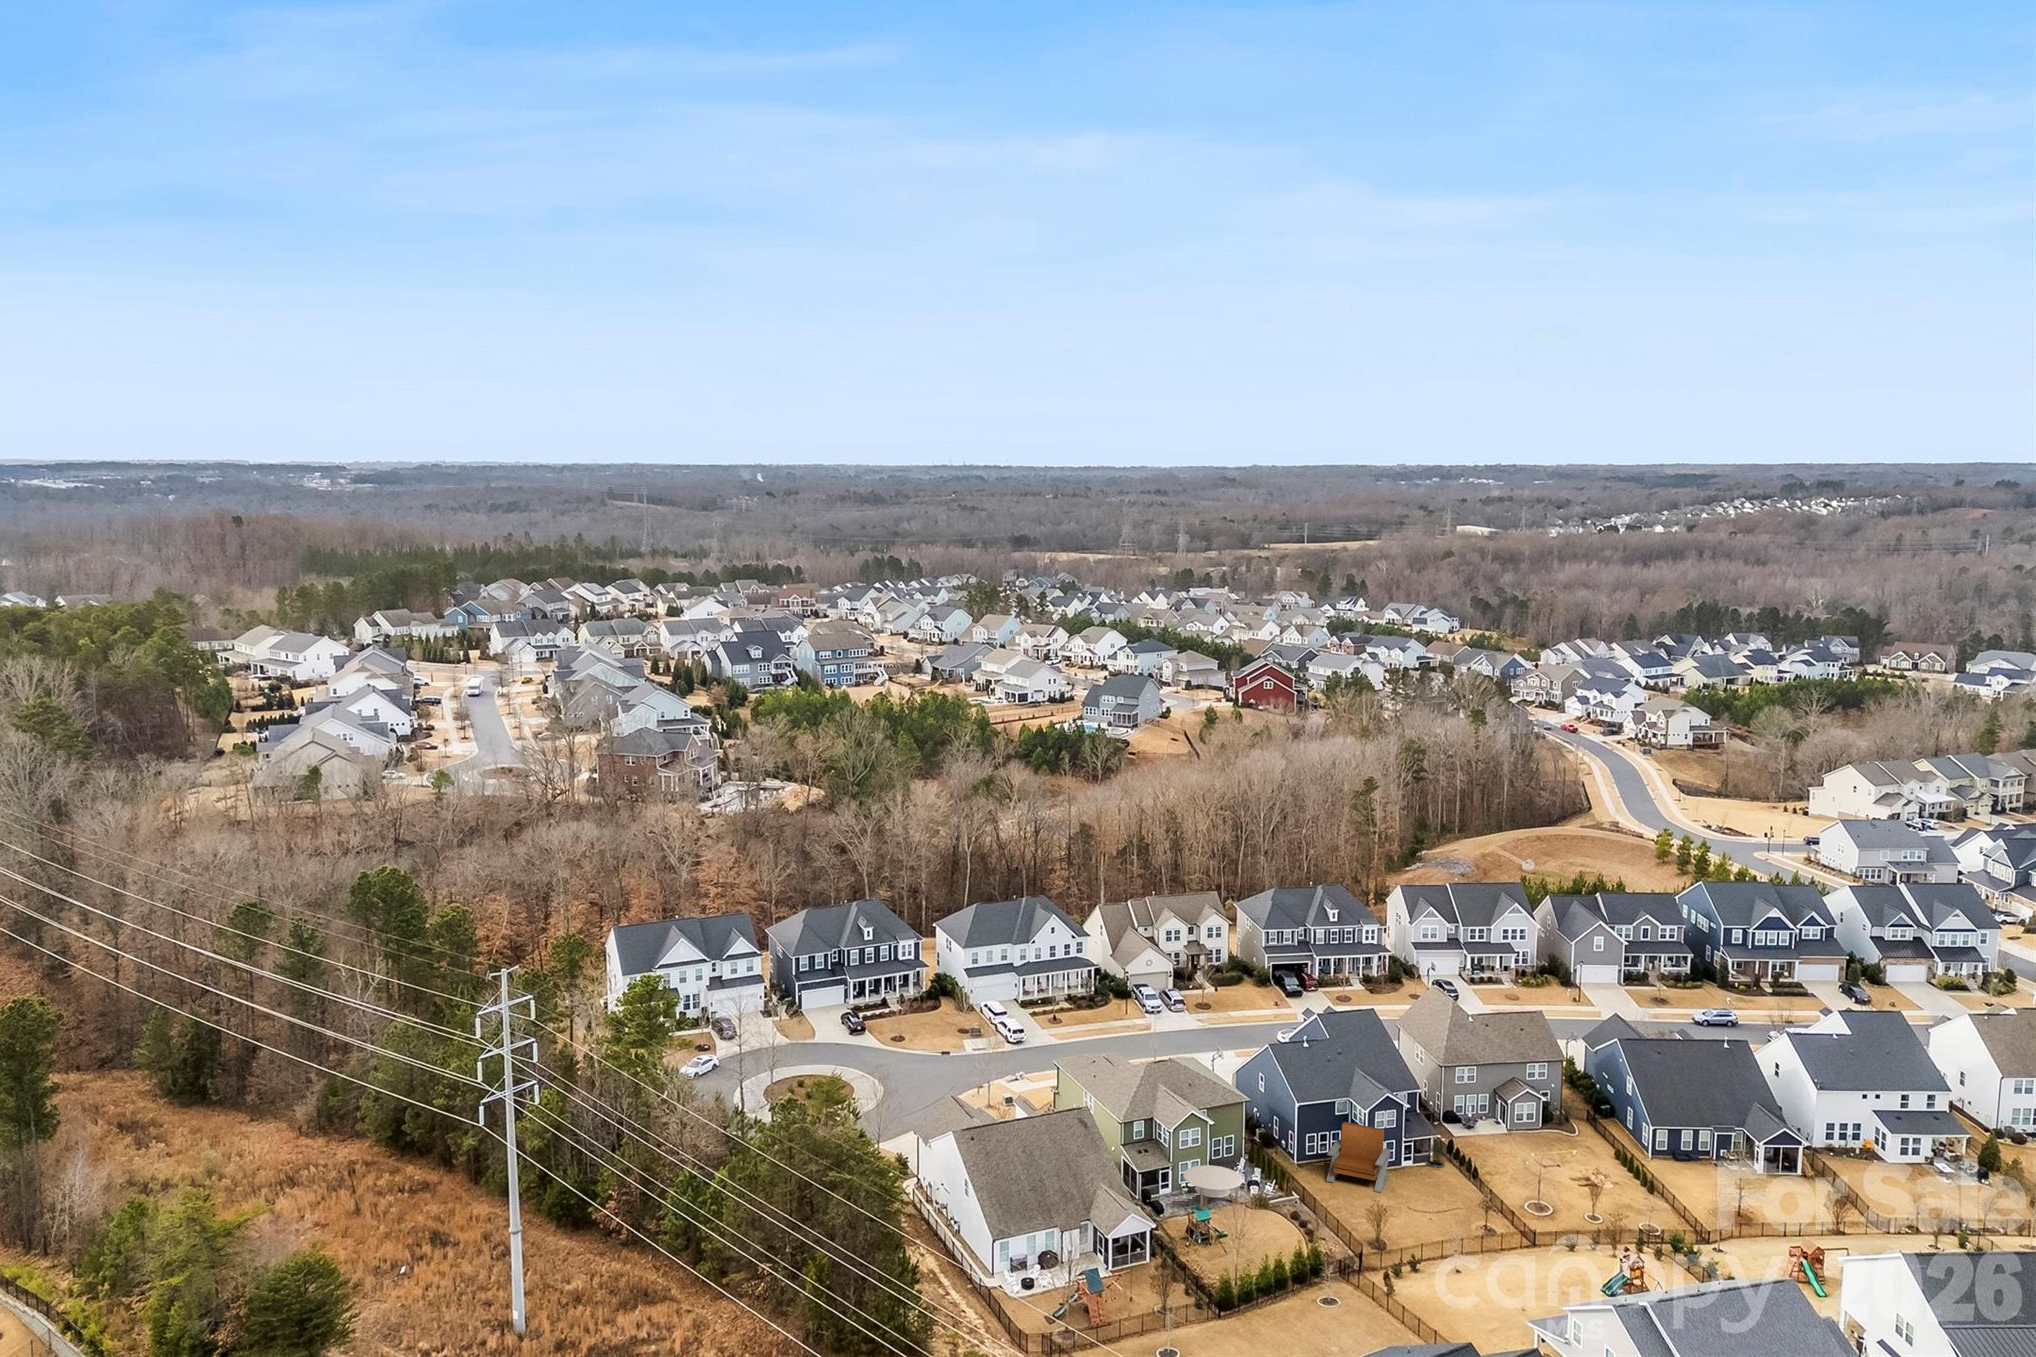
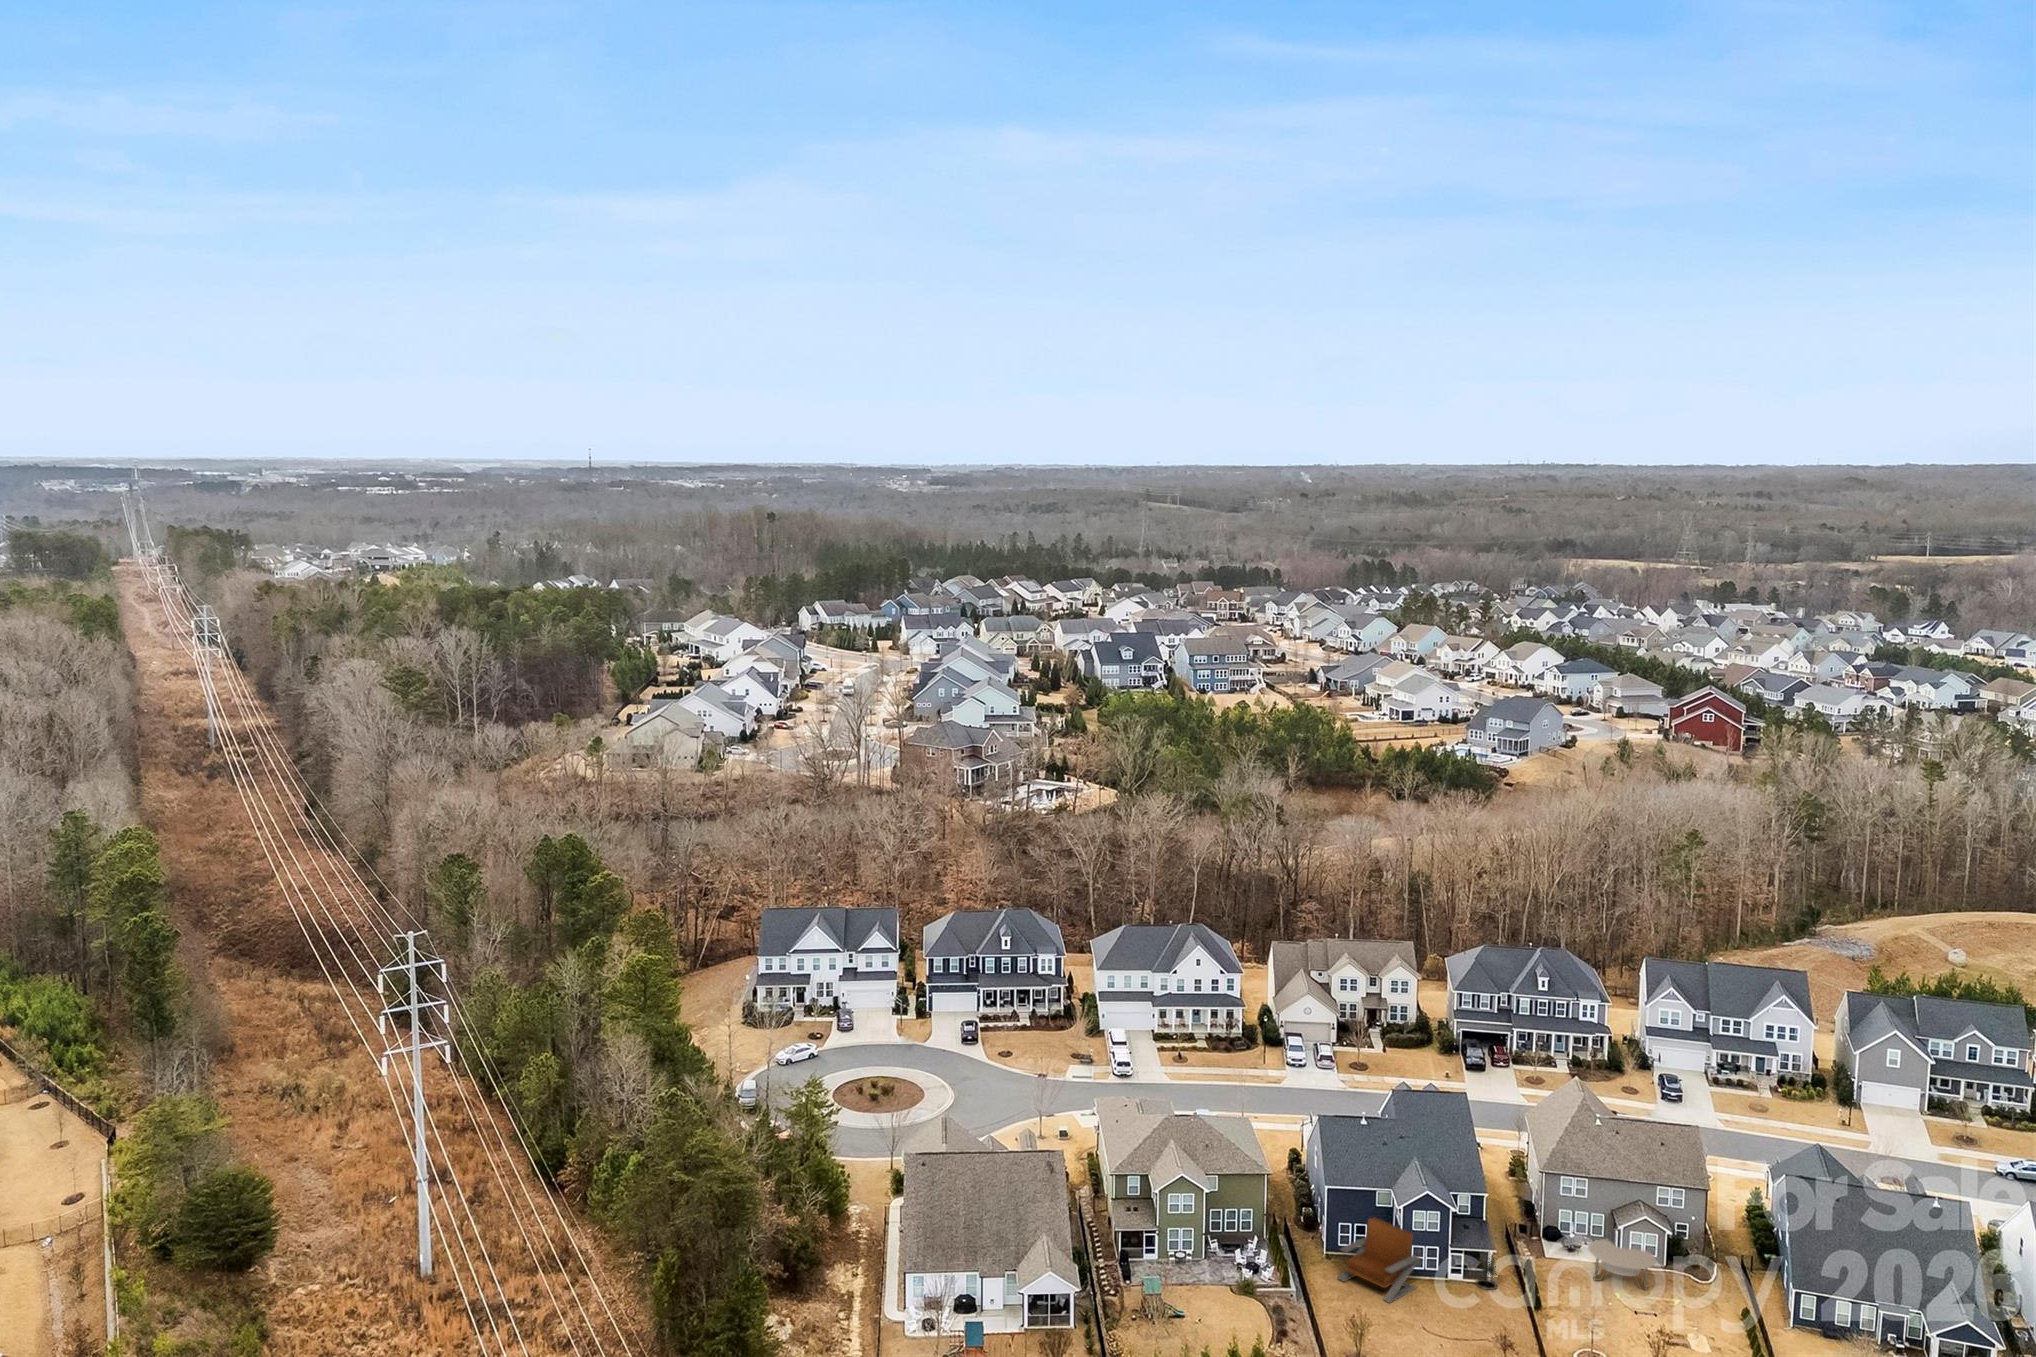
round table: present [1183,1165,1243,1210] -> present [1588,1239,1656,1290]

